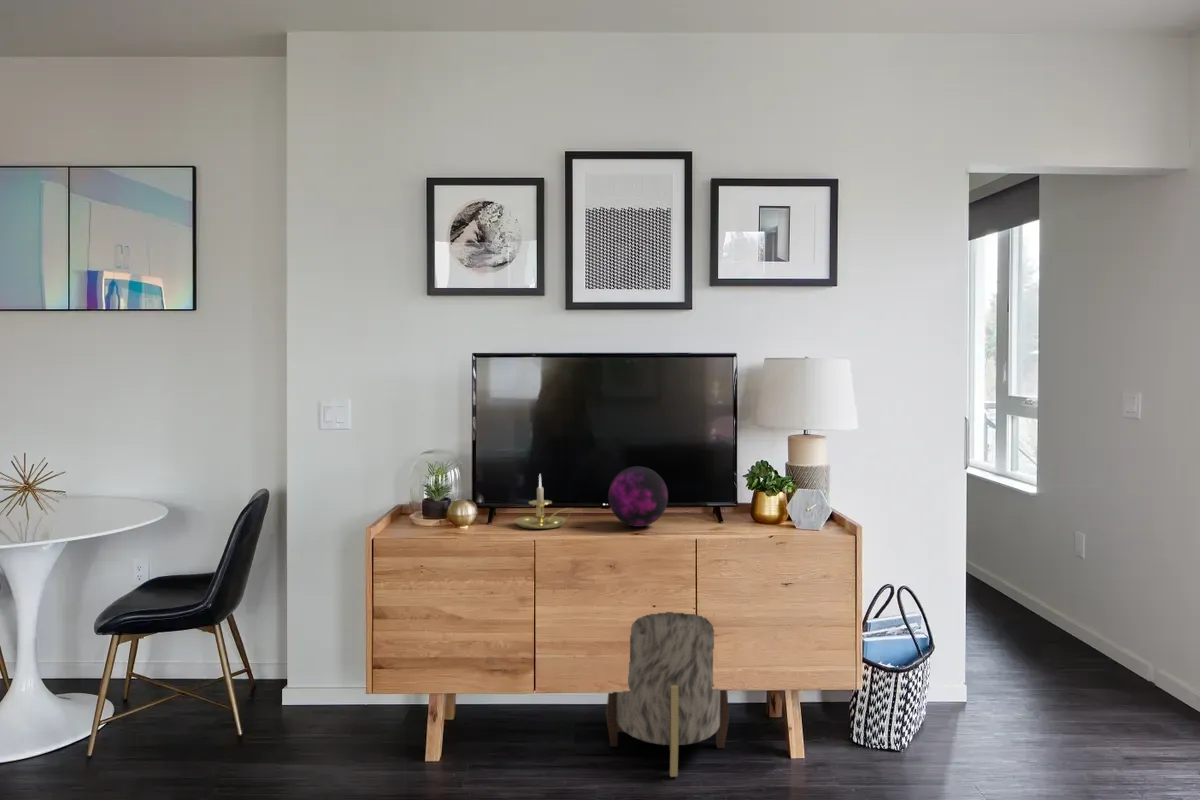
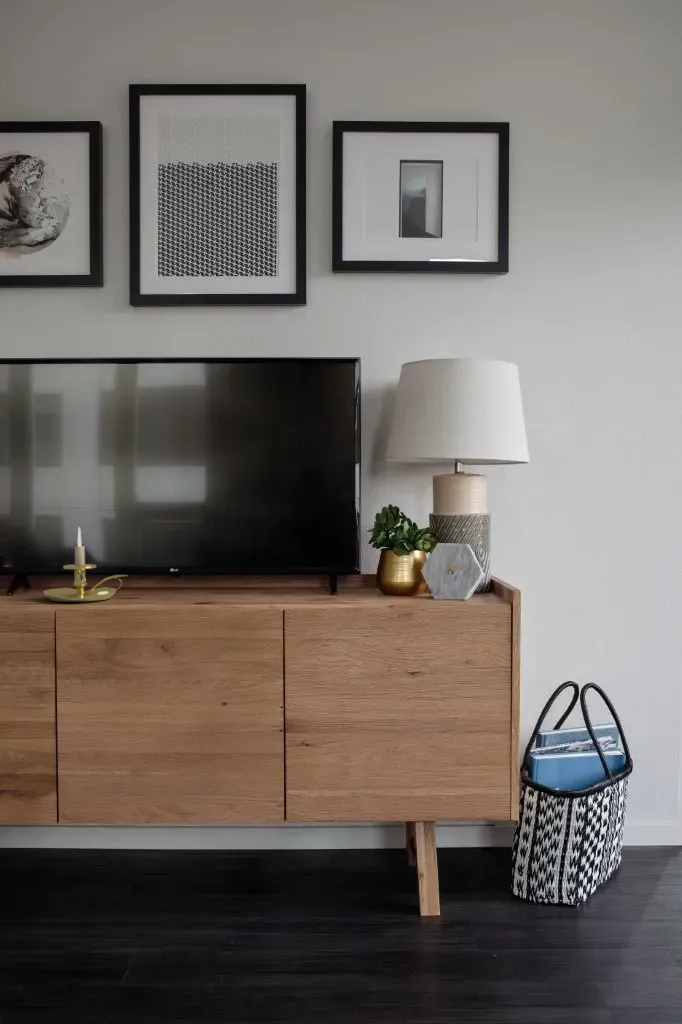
decorative orb: present [608,466,668,527] -> none [174,516,257,599]
ottoman: present [606,612,729,777] -> none [172,693,341,941]

